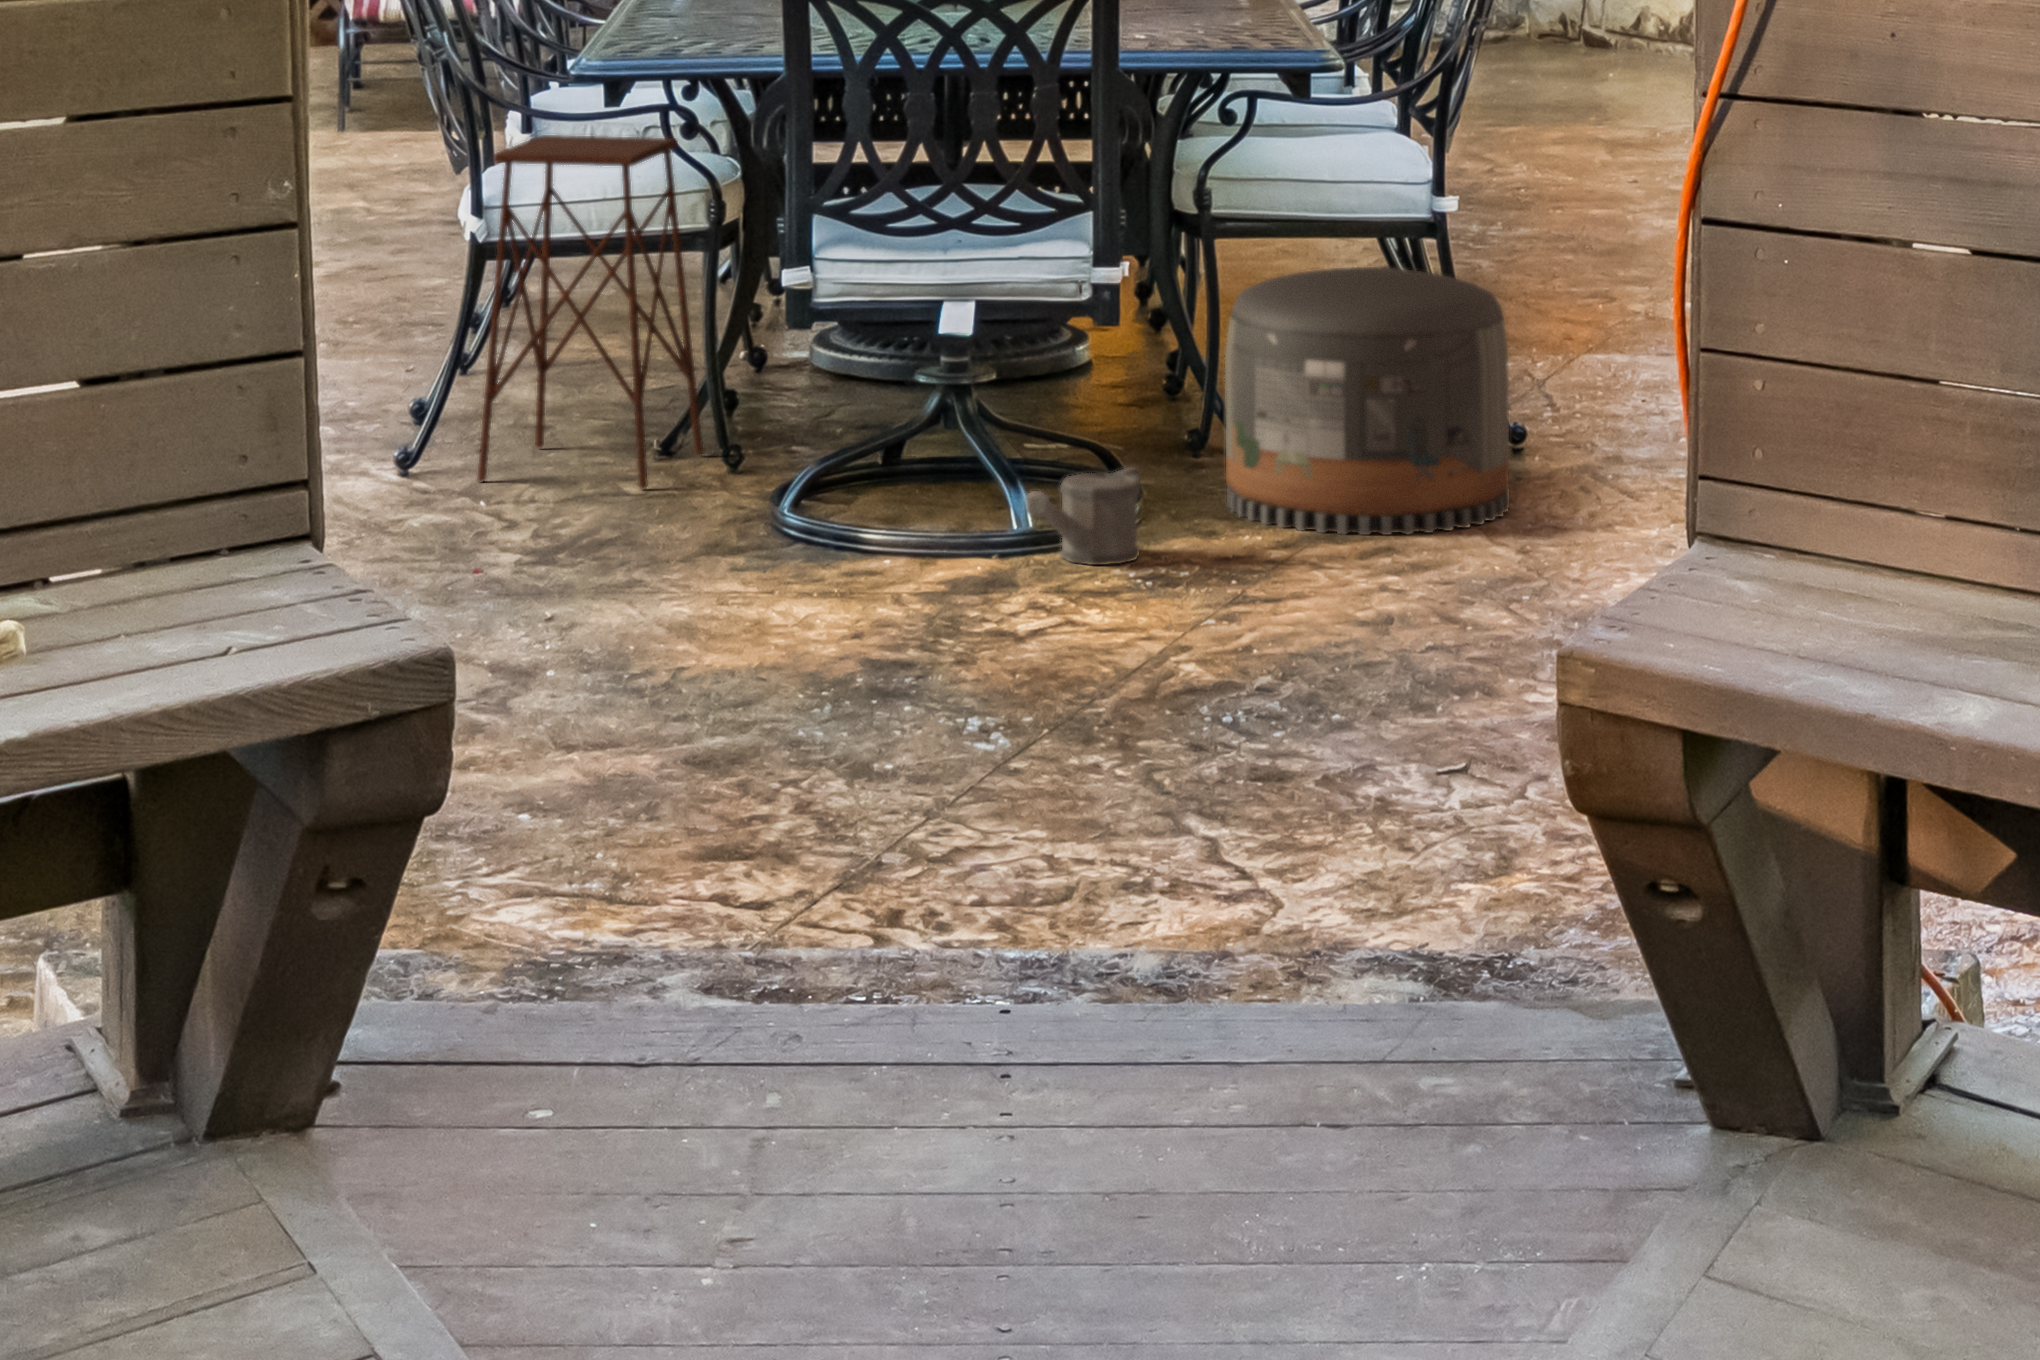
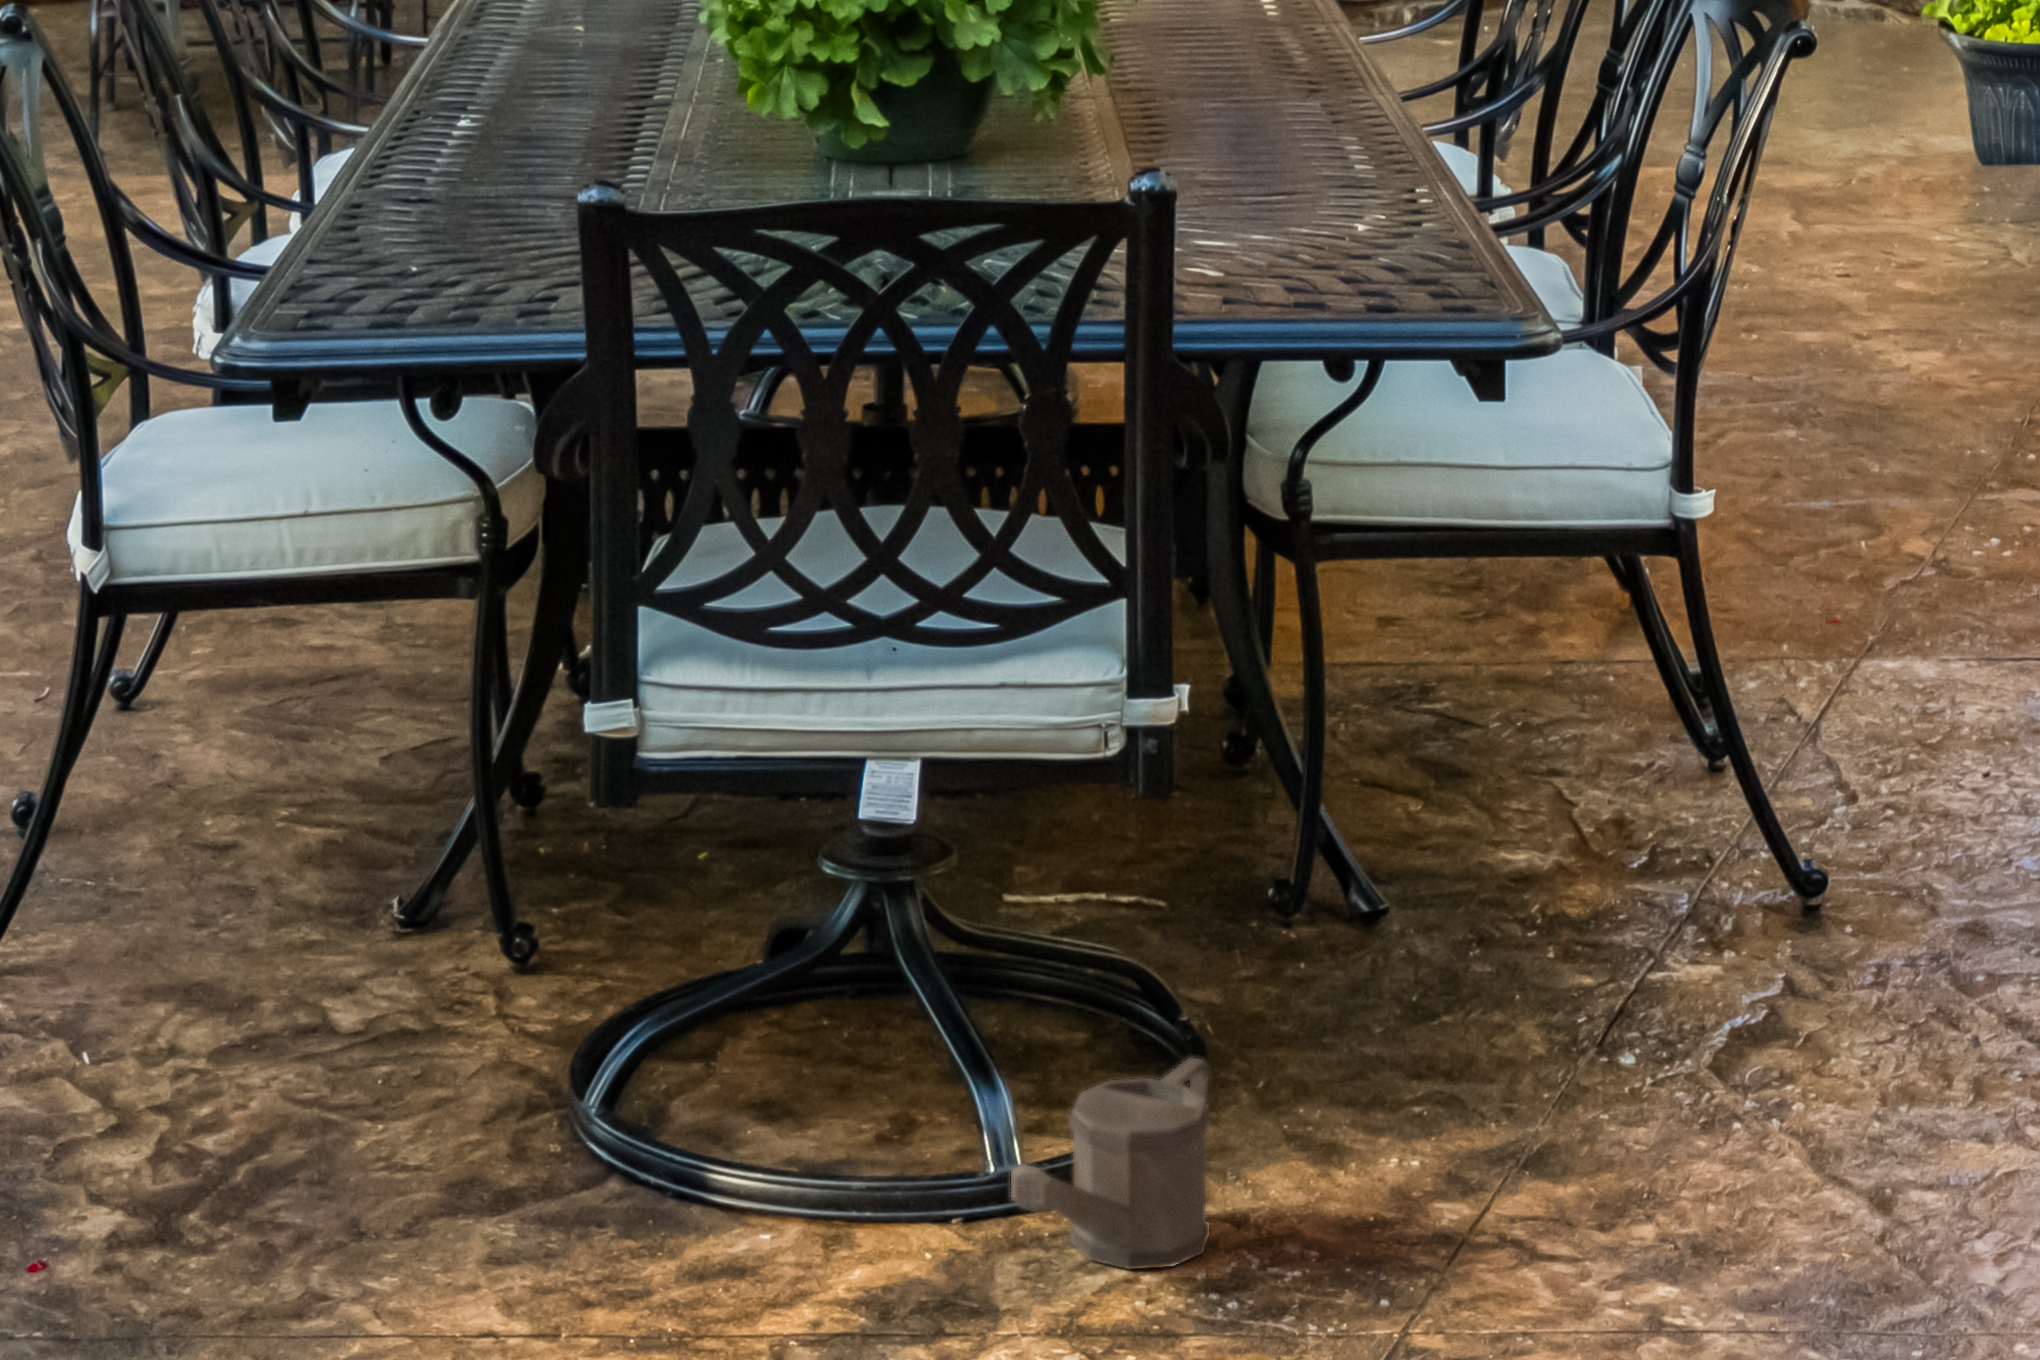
side table: present [477,135,703,490] -> none [96,389,483,1020]
pouf: present [1225,267,1510,535] -> none [1345,640,1828,1163]

